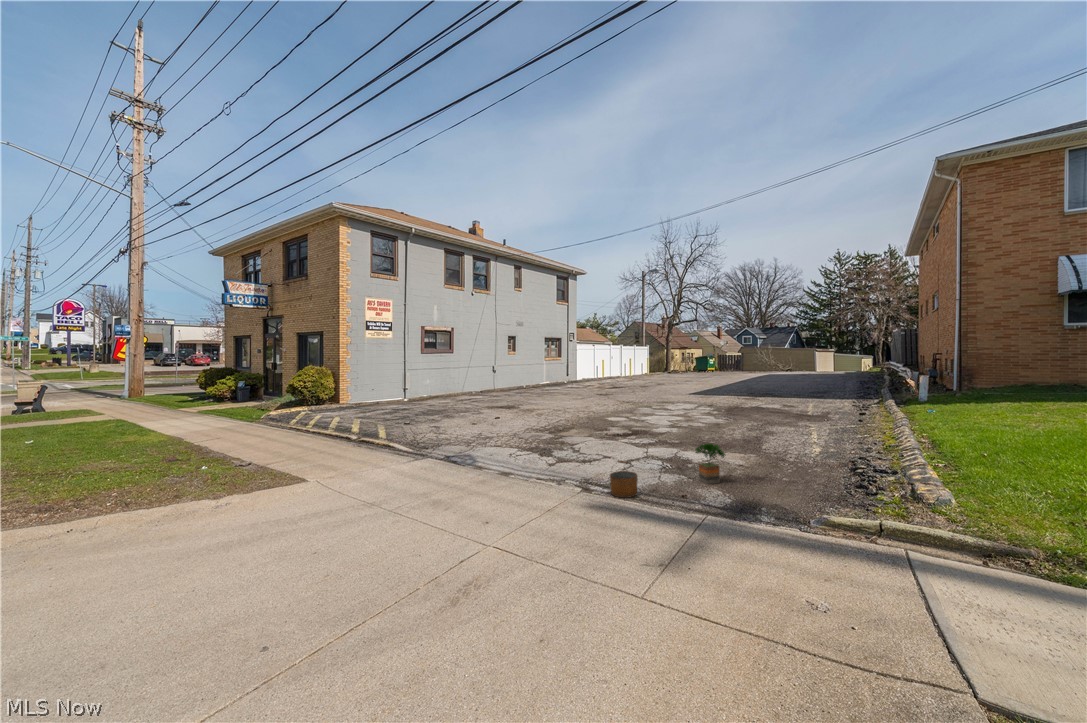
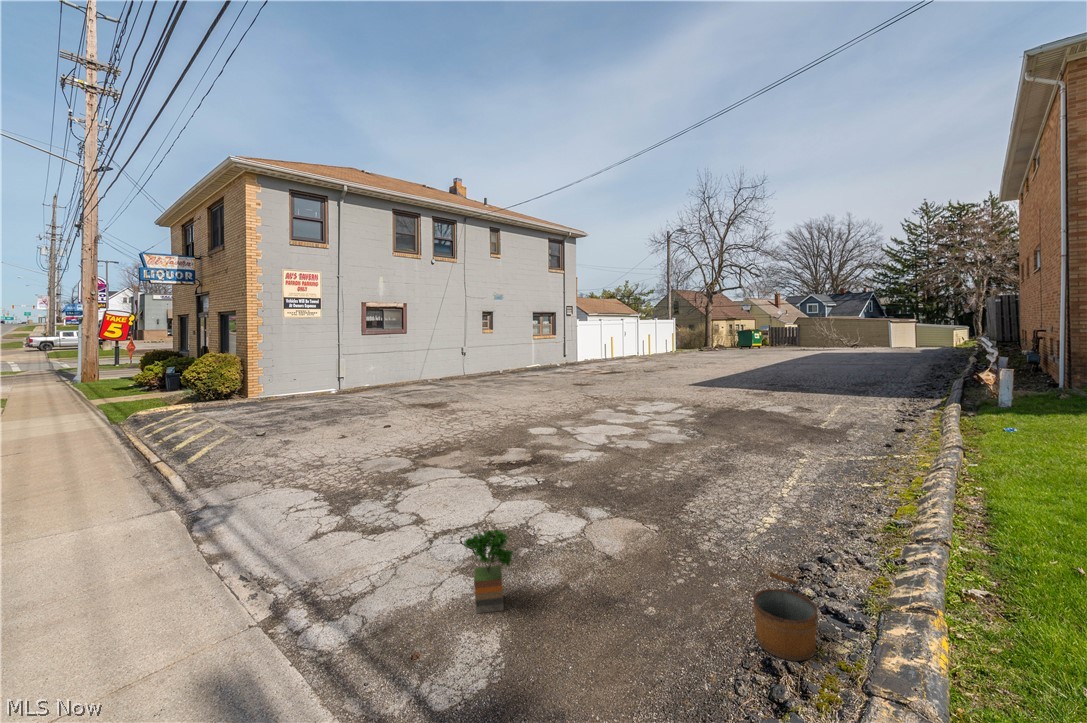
bucket: present [610,461,638,498] -> present [753,573,818,661]

